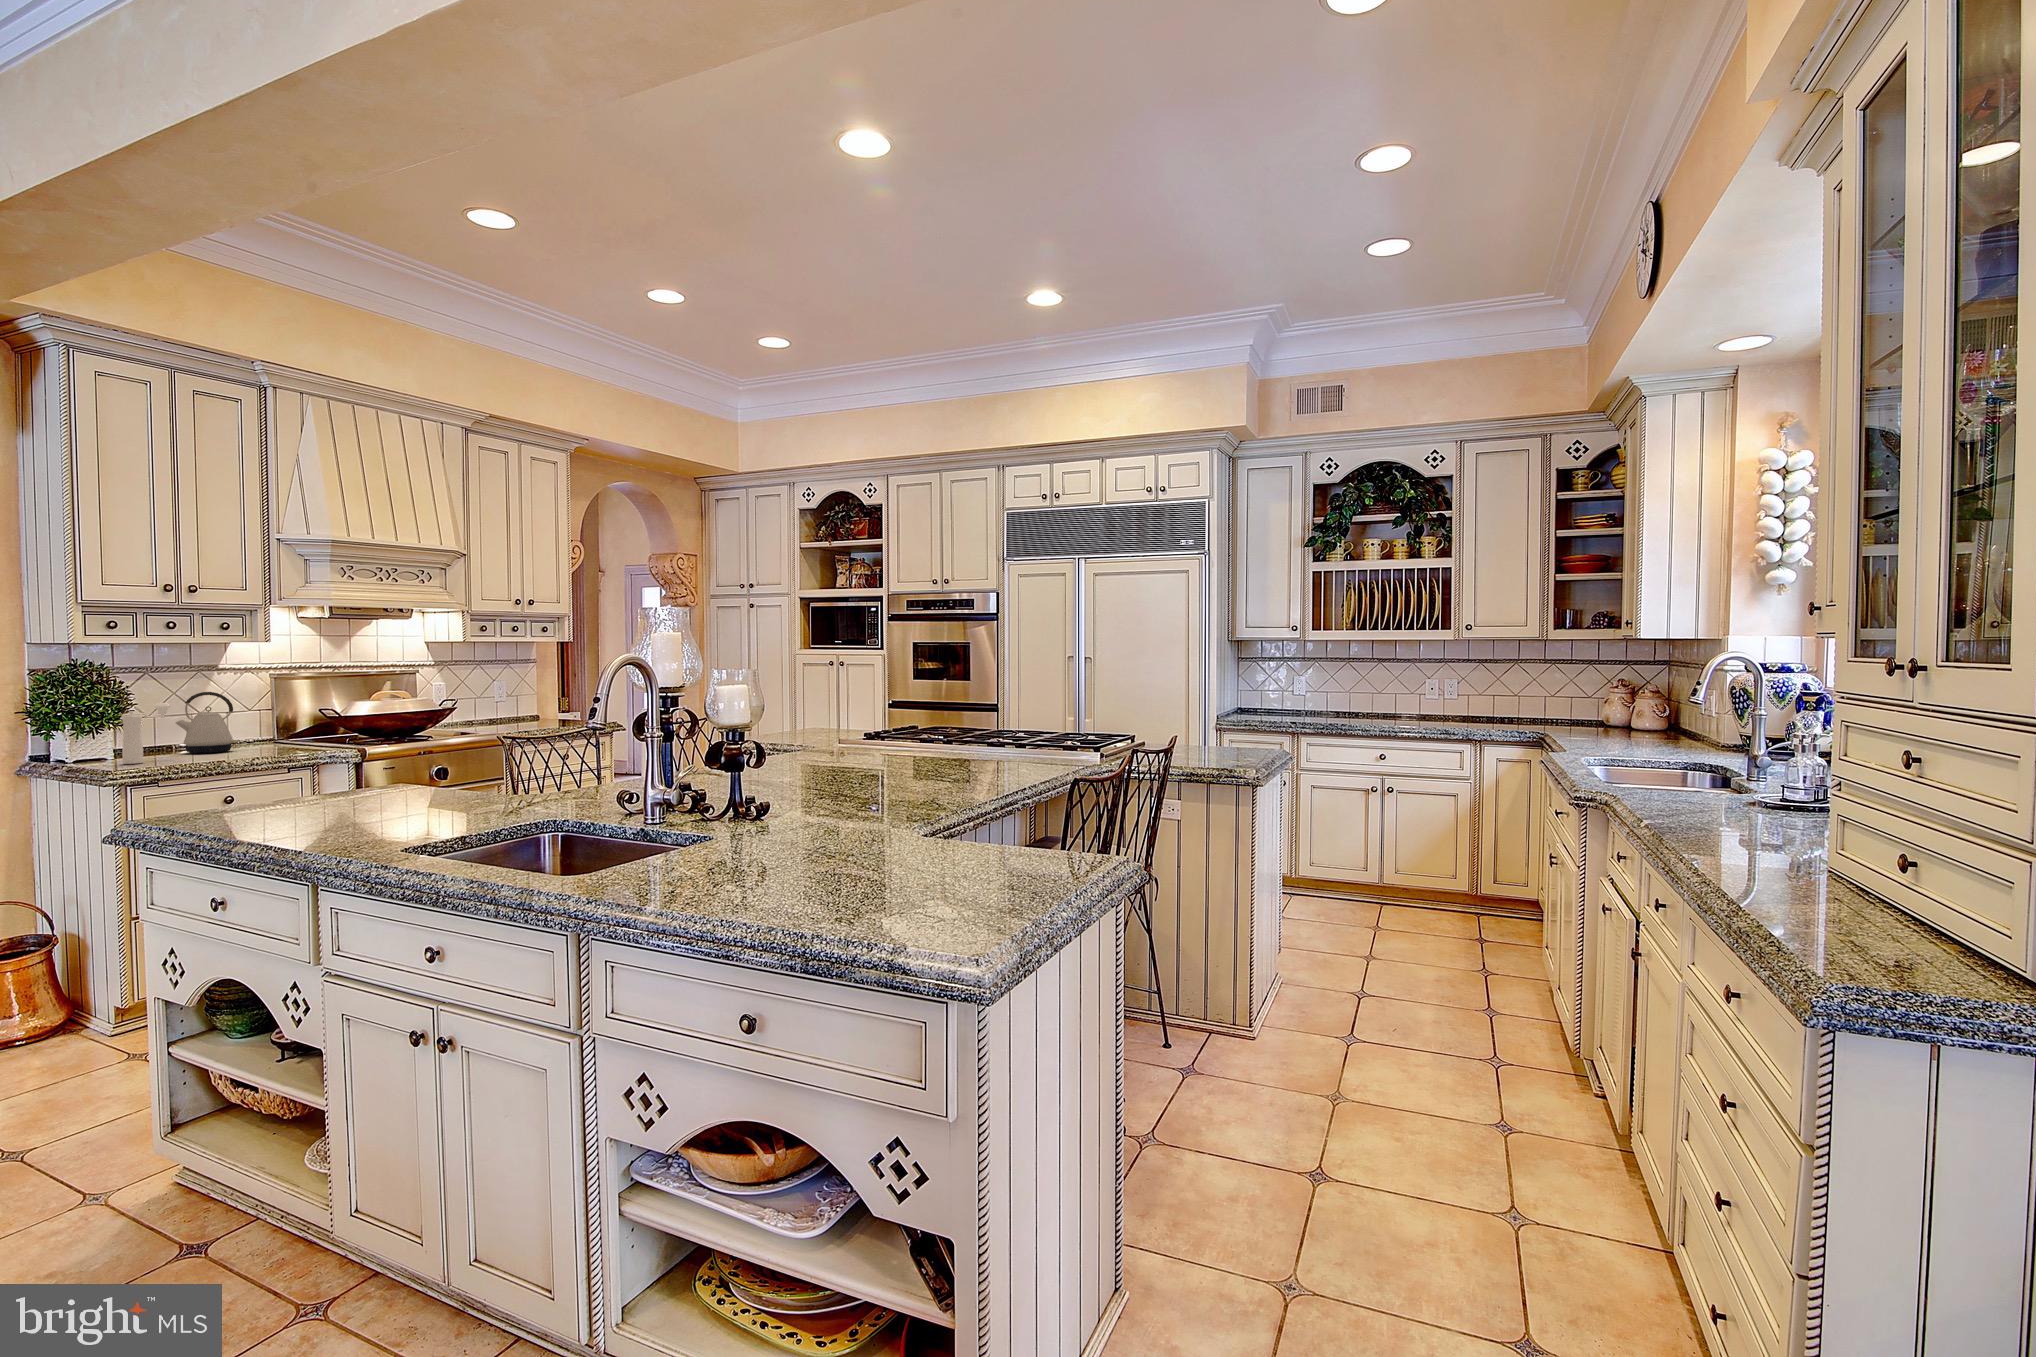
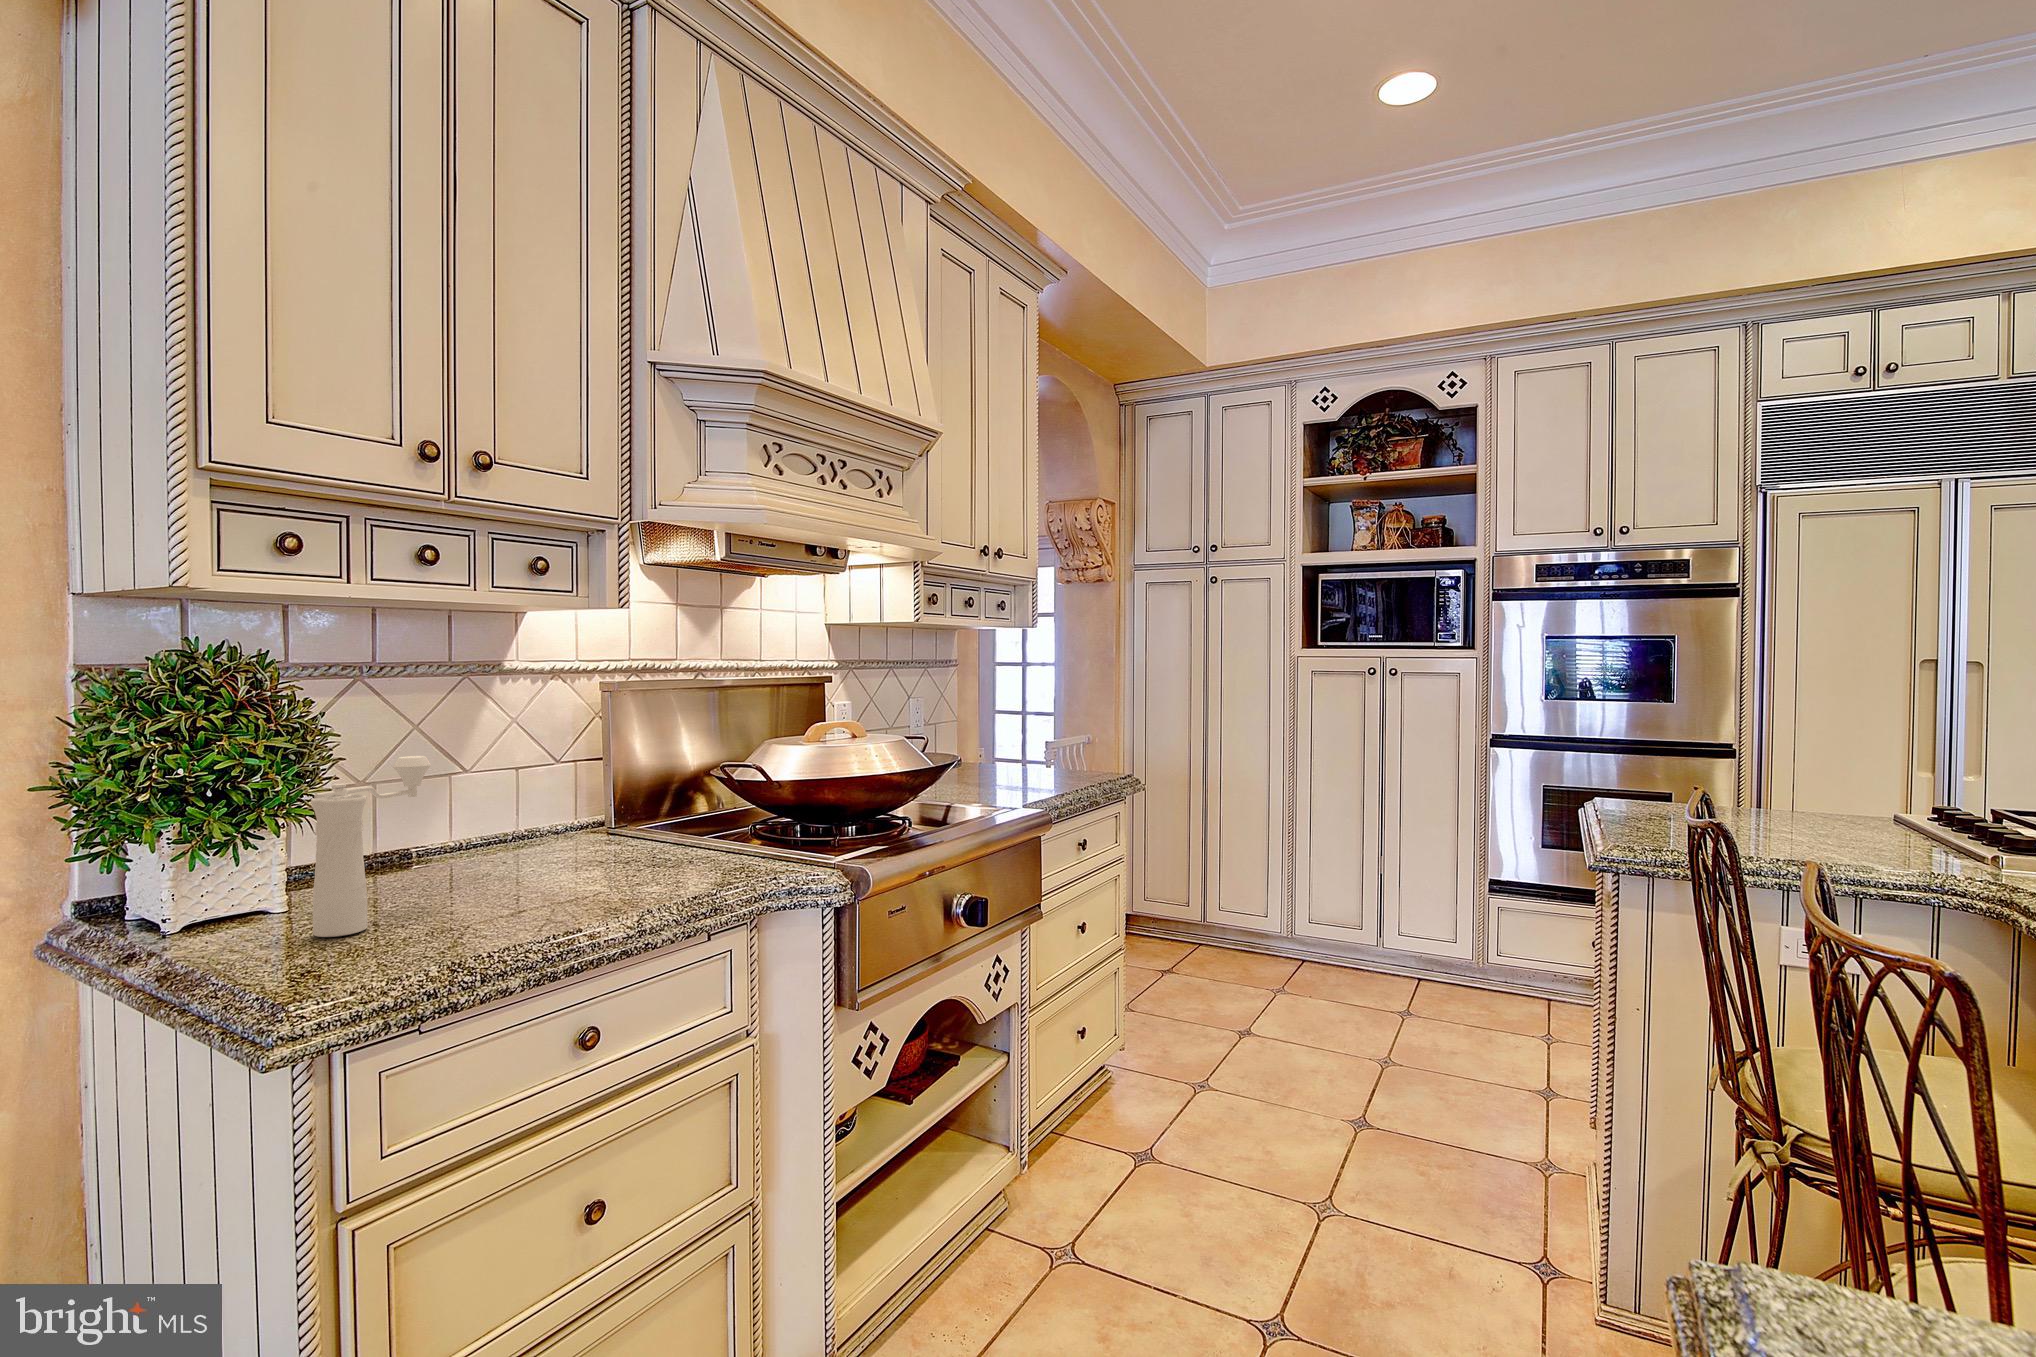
kettle: present [176,692,237,754] -> none [427,722,558,874]

